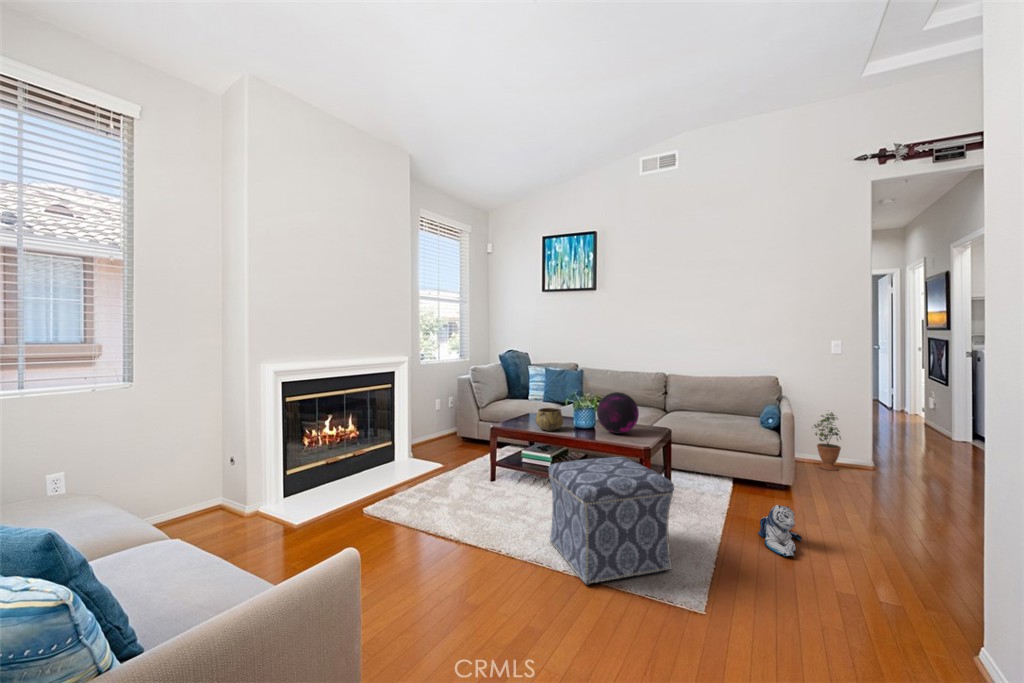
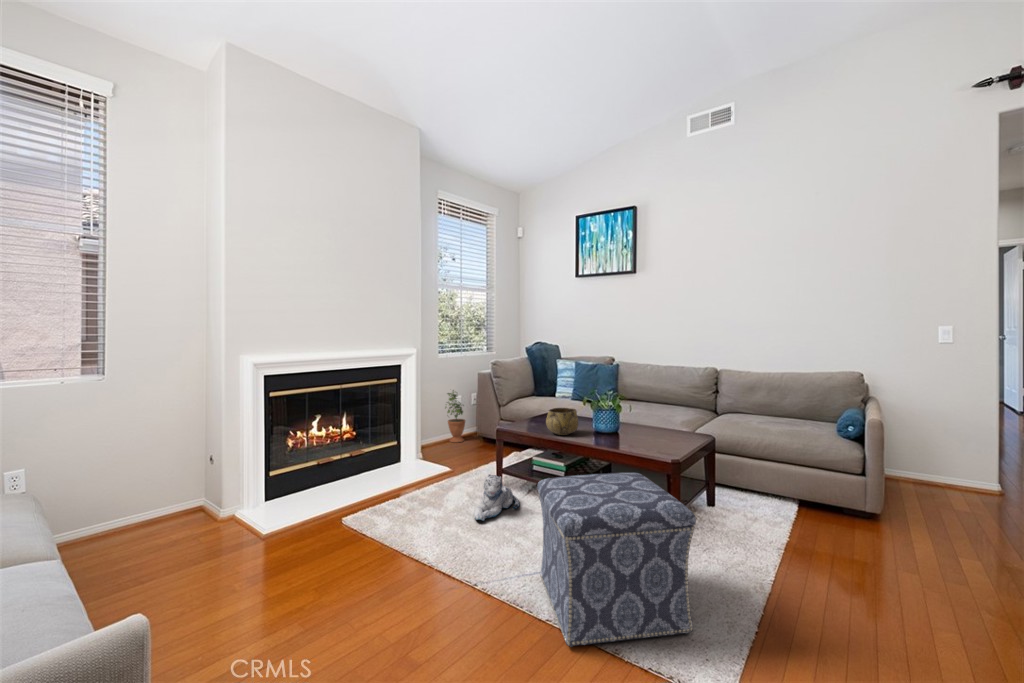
decorative orb: present [597,392,639,434] -> none [619,390,671,441]
potted plant: present [814,412,841,471] -> present [445,390,465,442]
plush toy: present [758,505,802,557] -> present [474,474,519,521]

